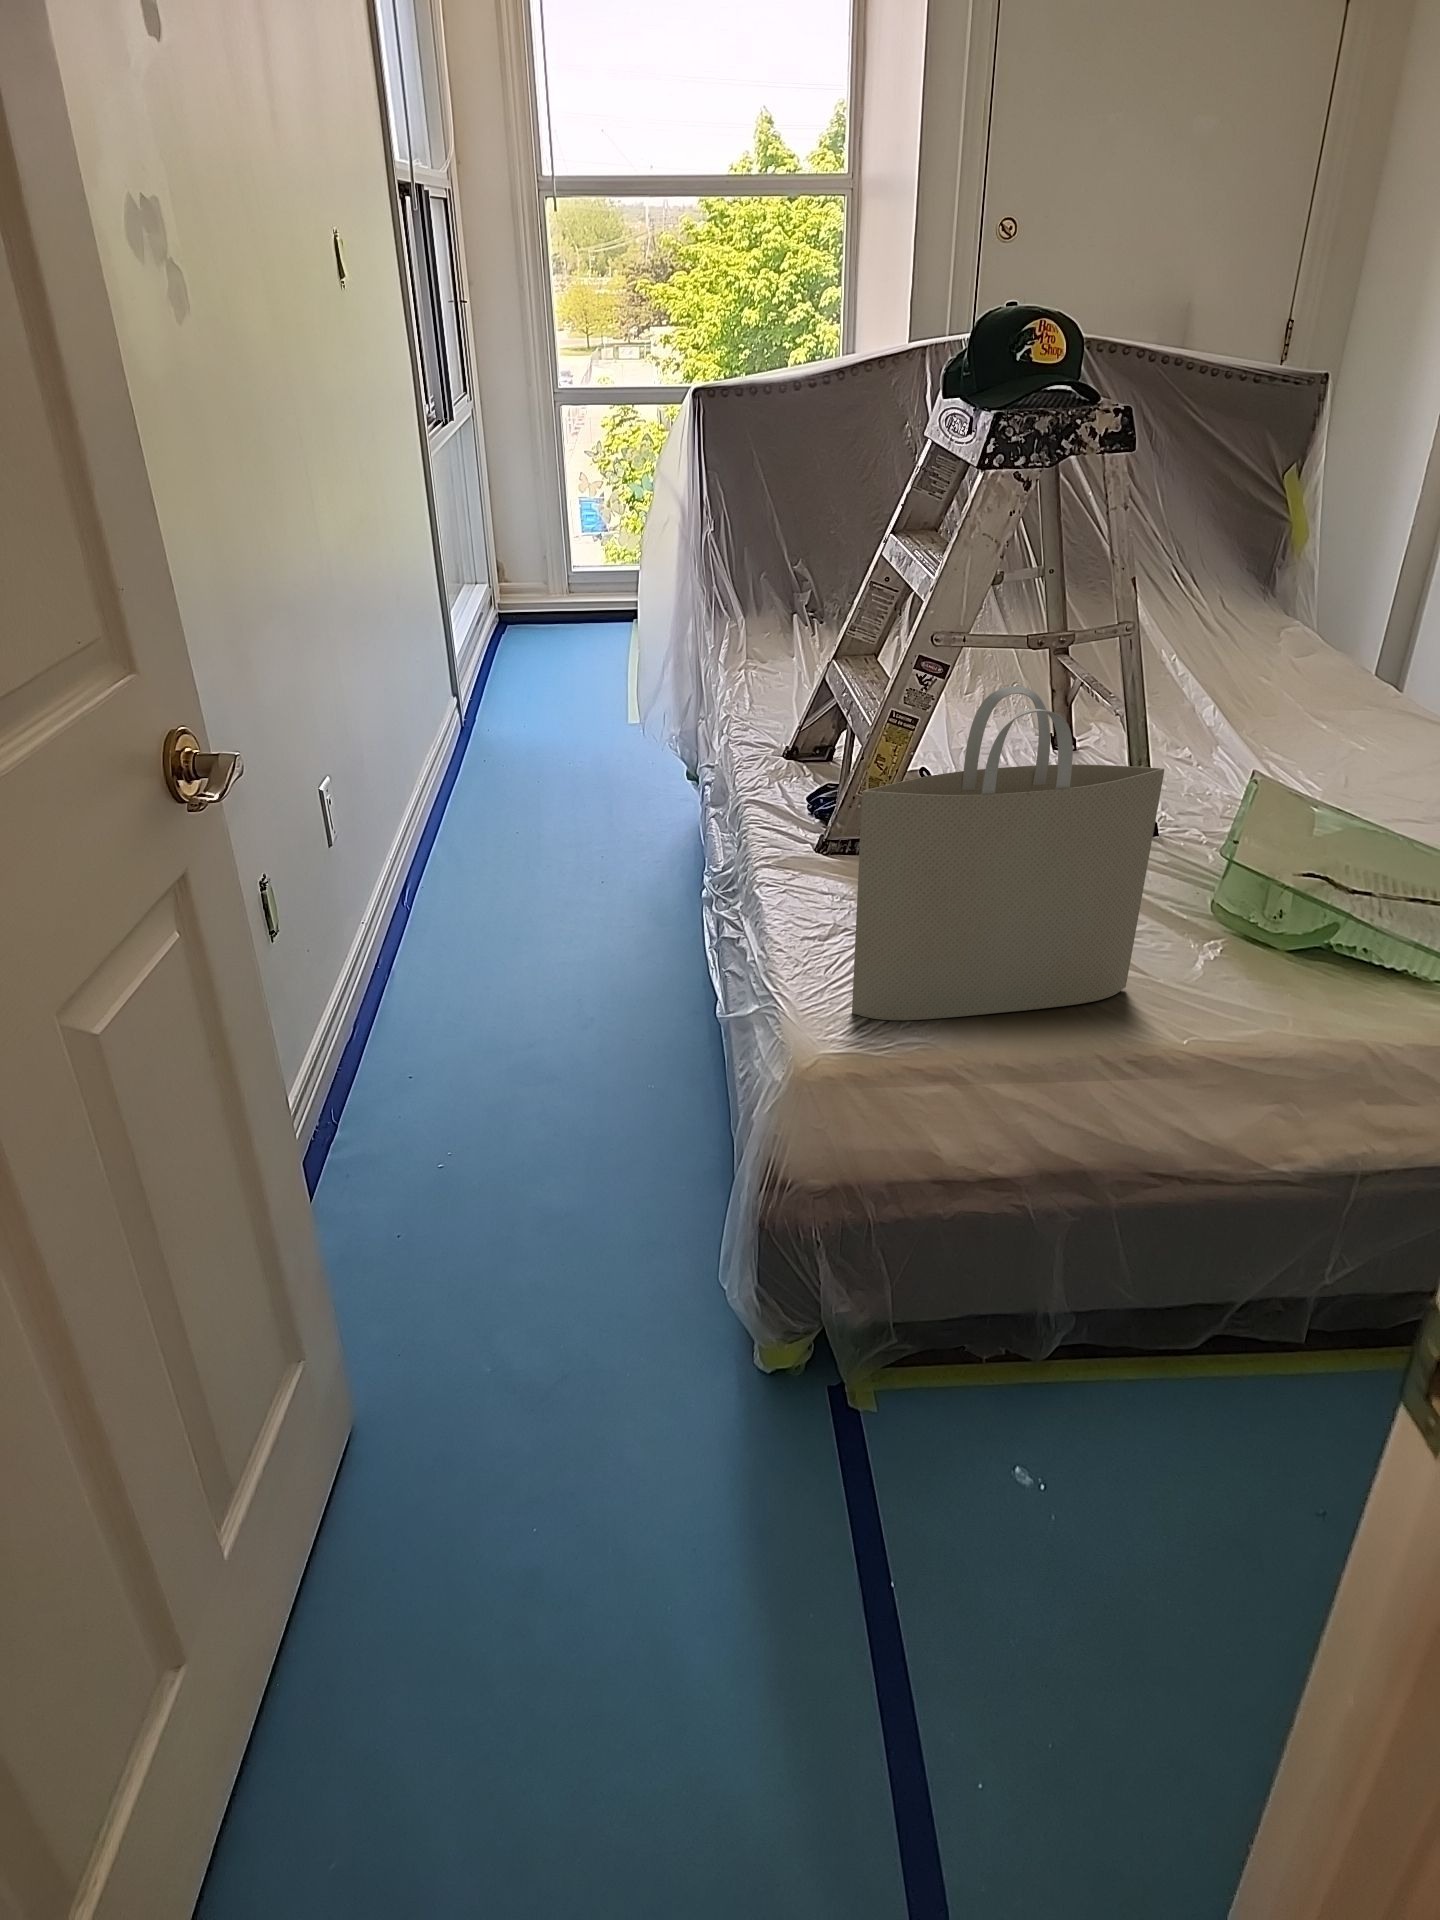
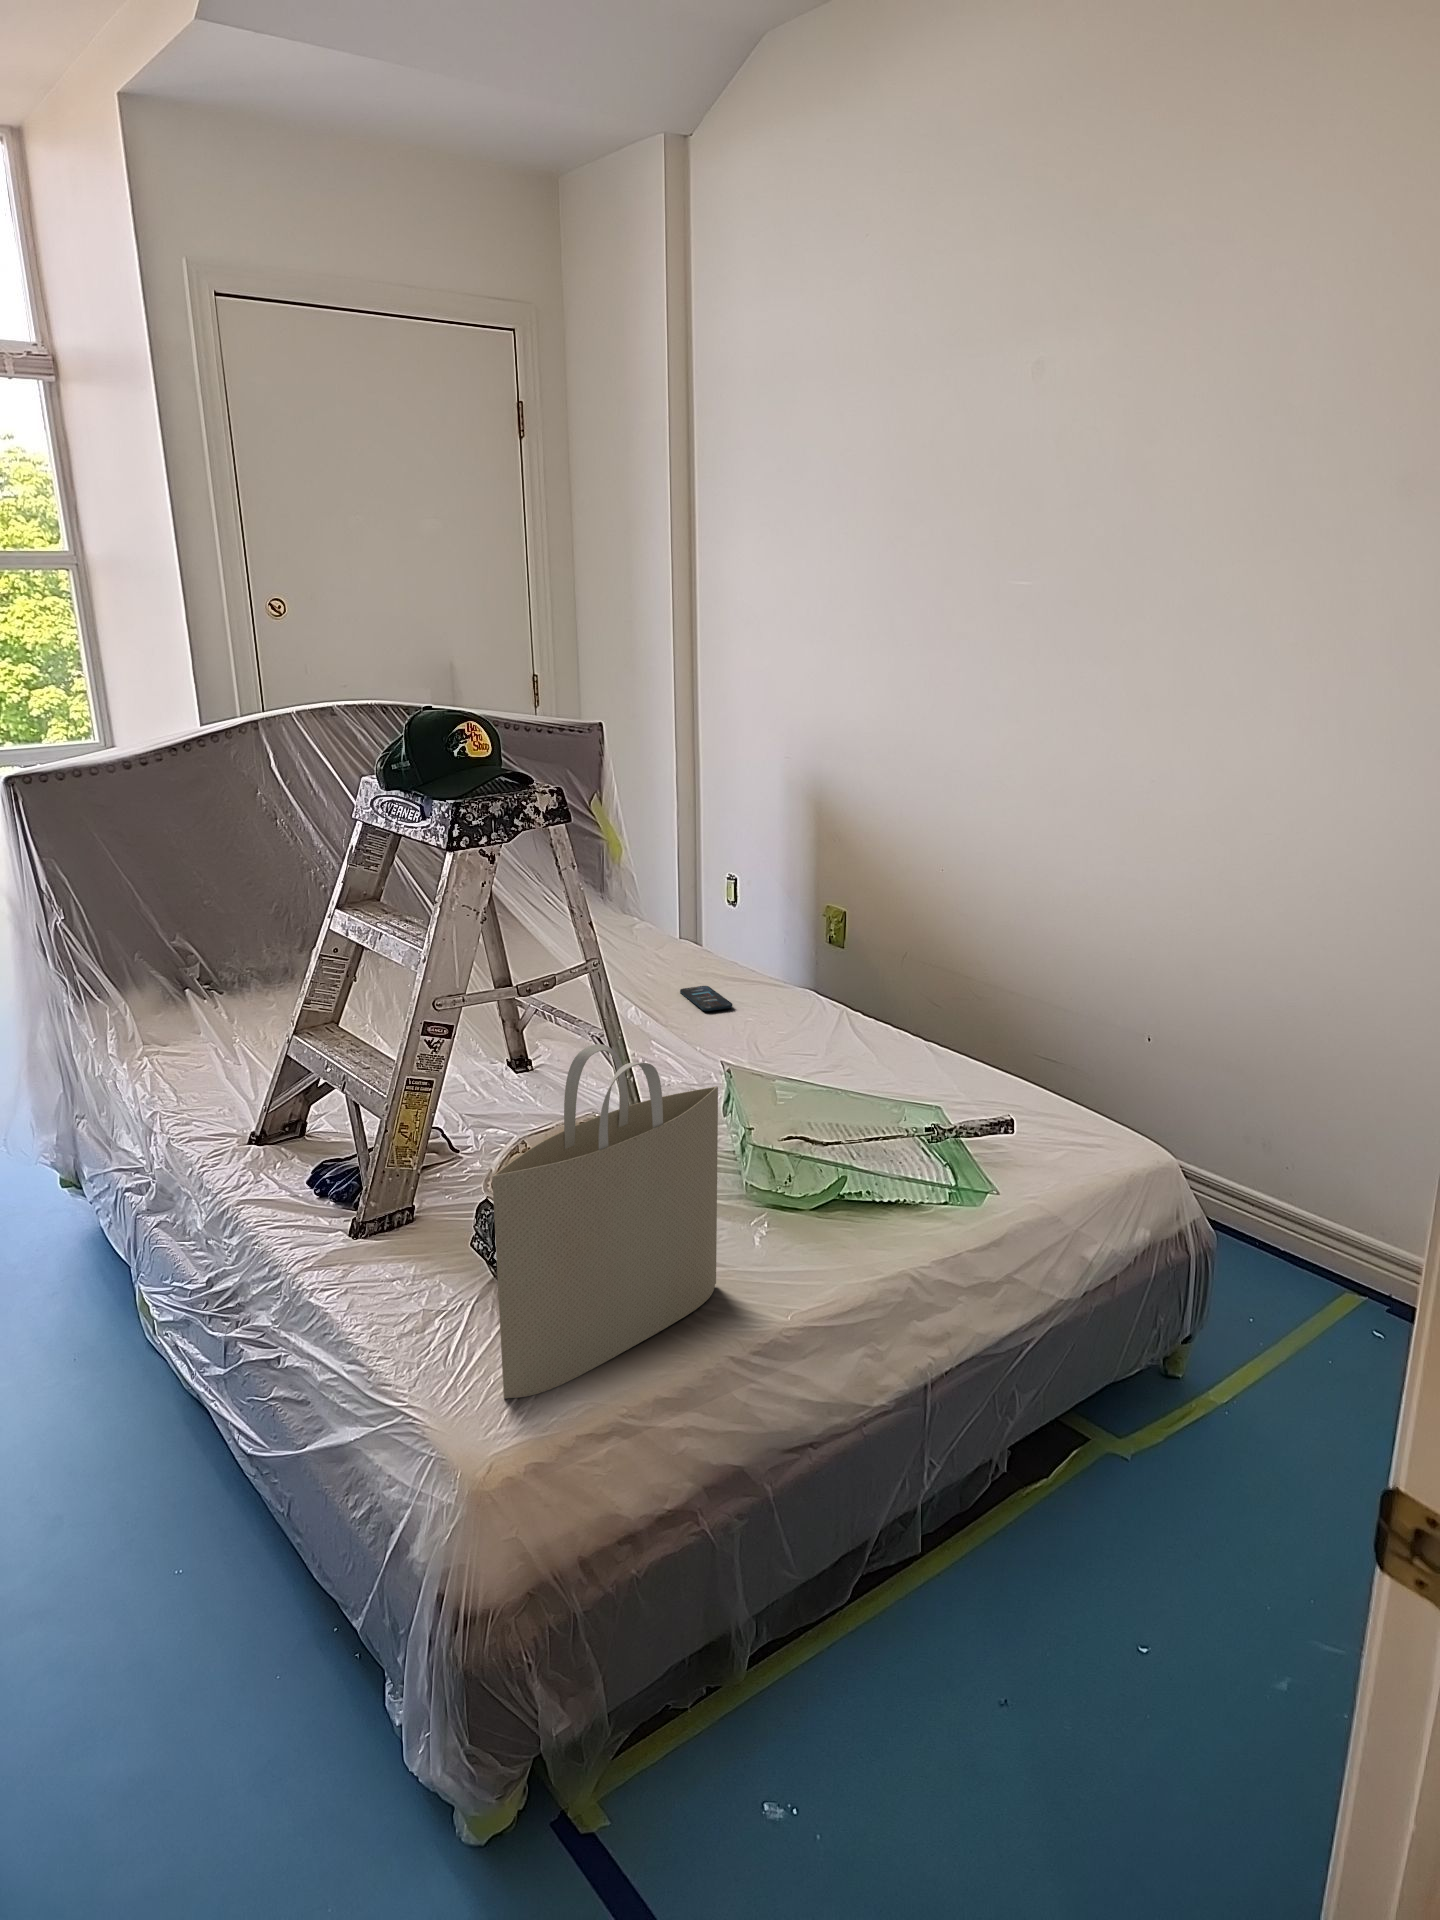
smartphone: none [1308,706,1362,736] -> present [680,986,732,1011]

